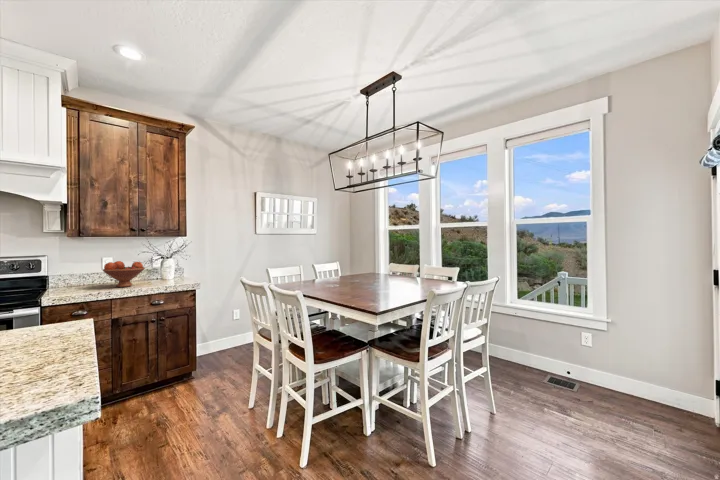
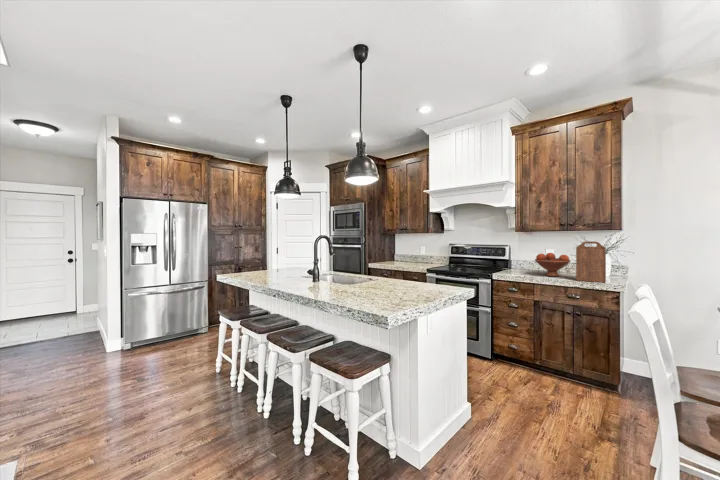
cutting board: none [157,246,183,286] -> present [576,241,606,283]

